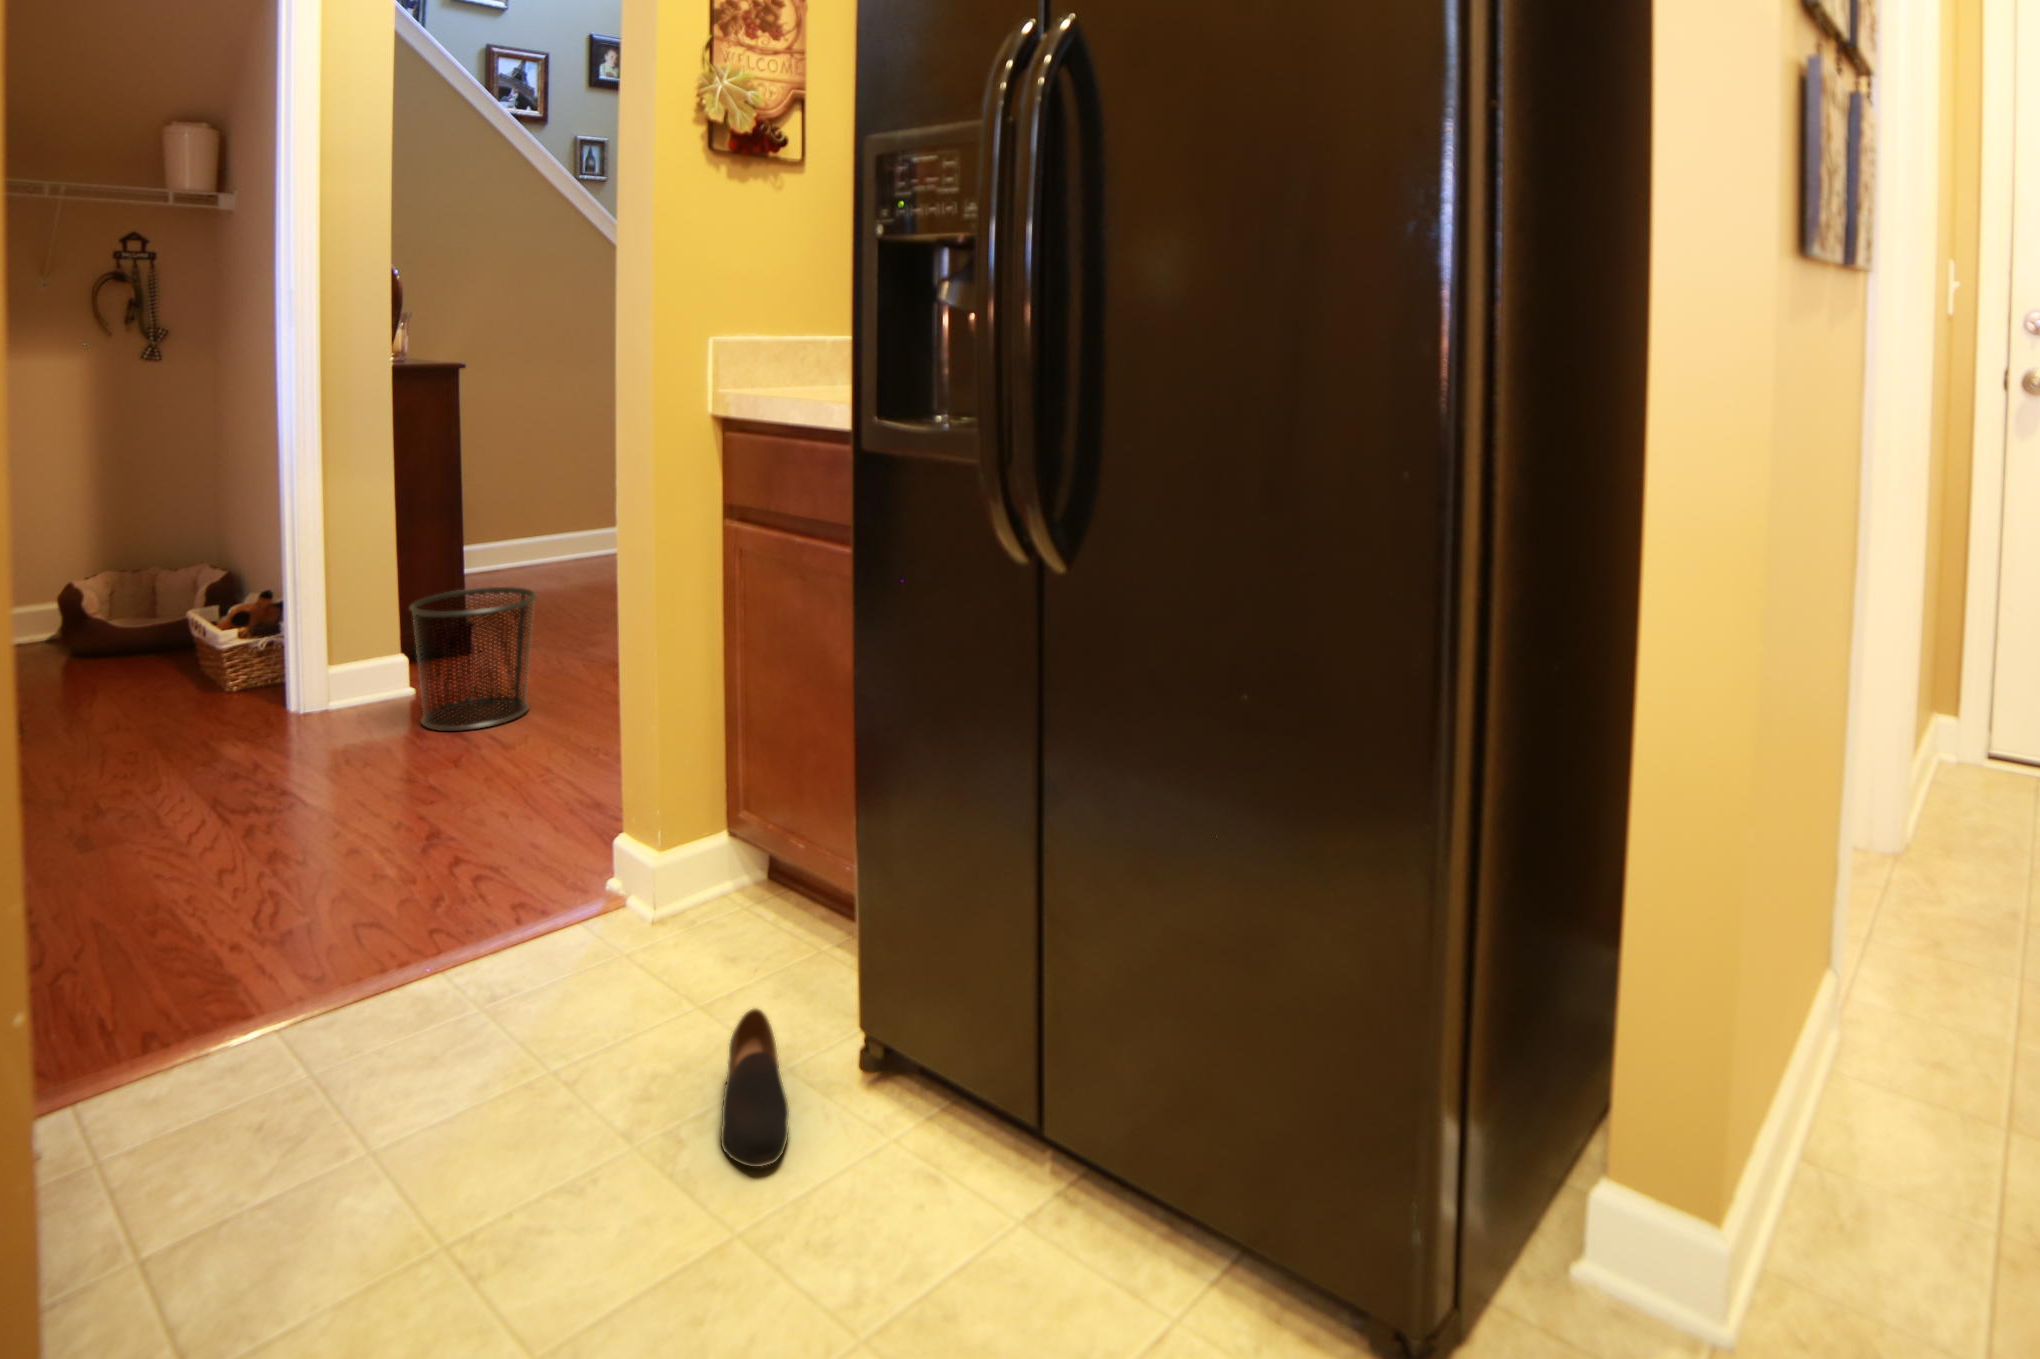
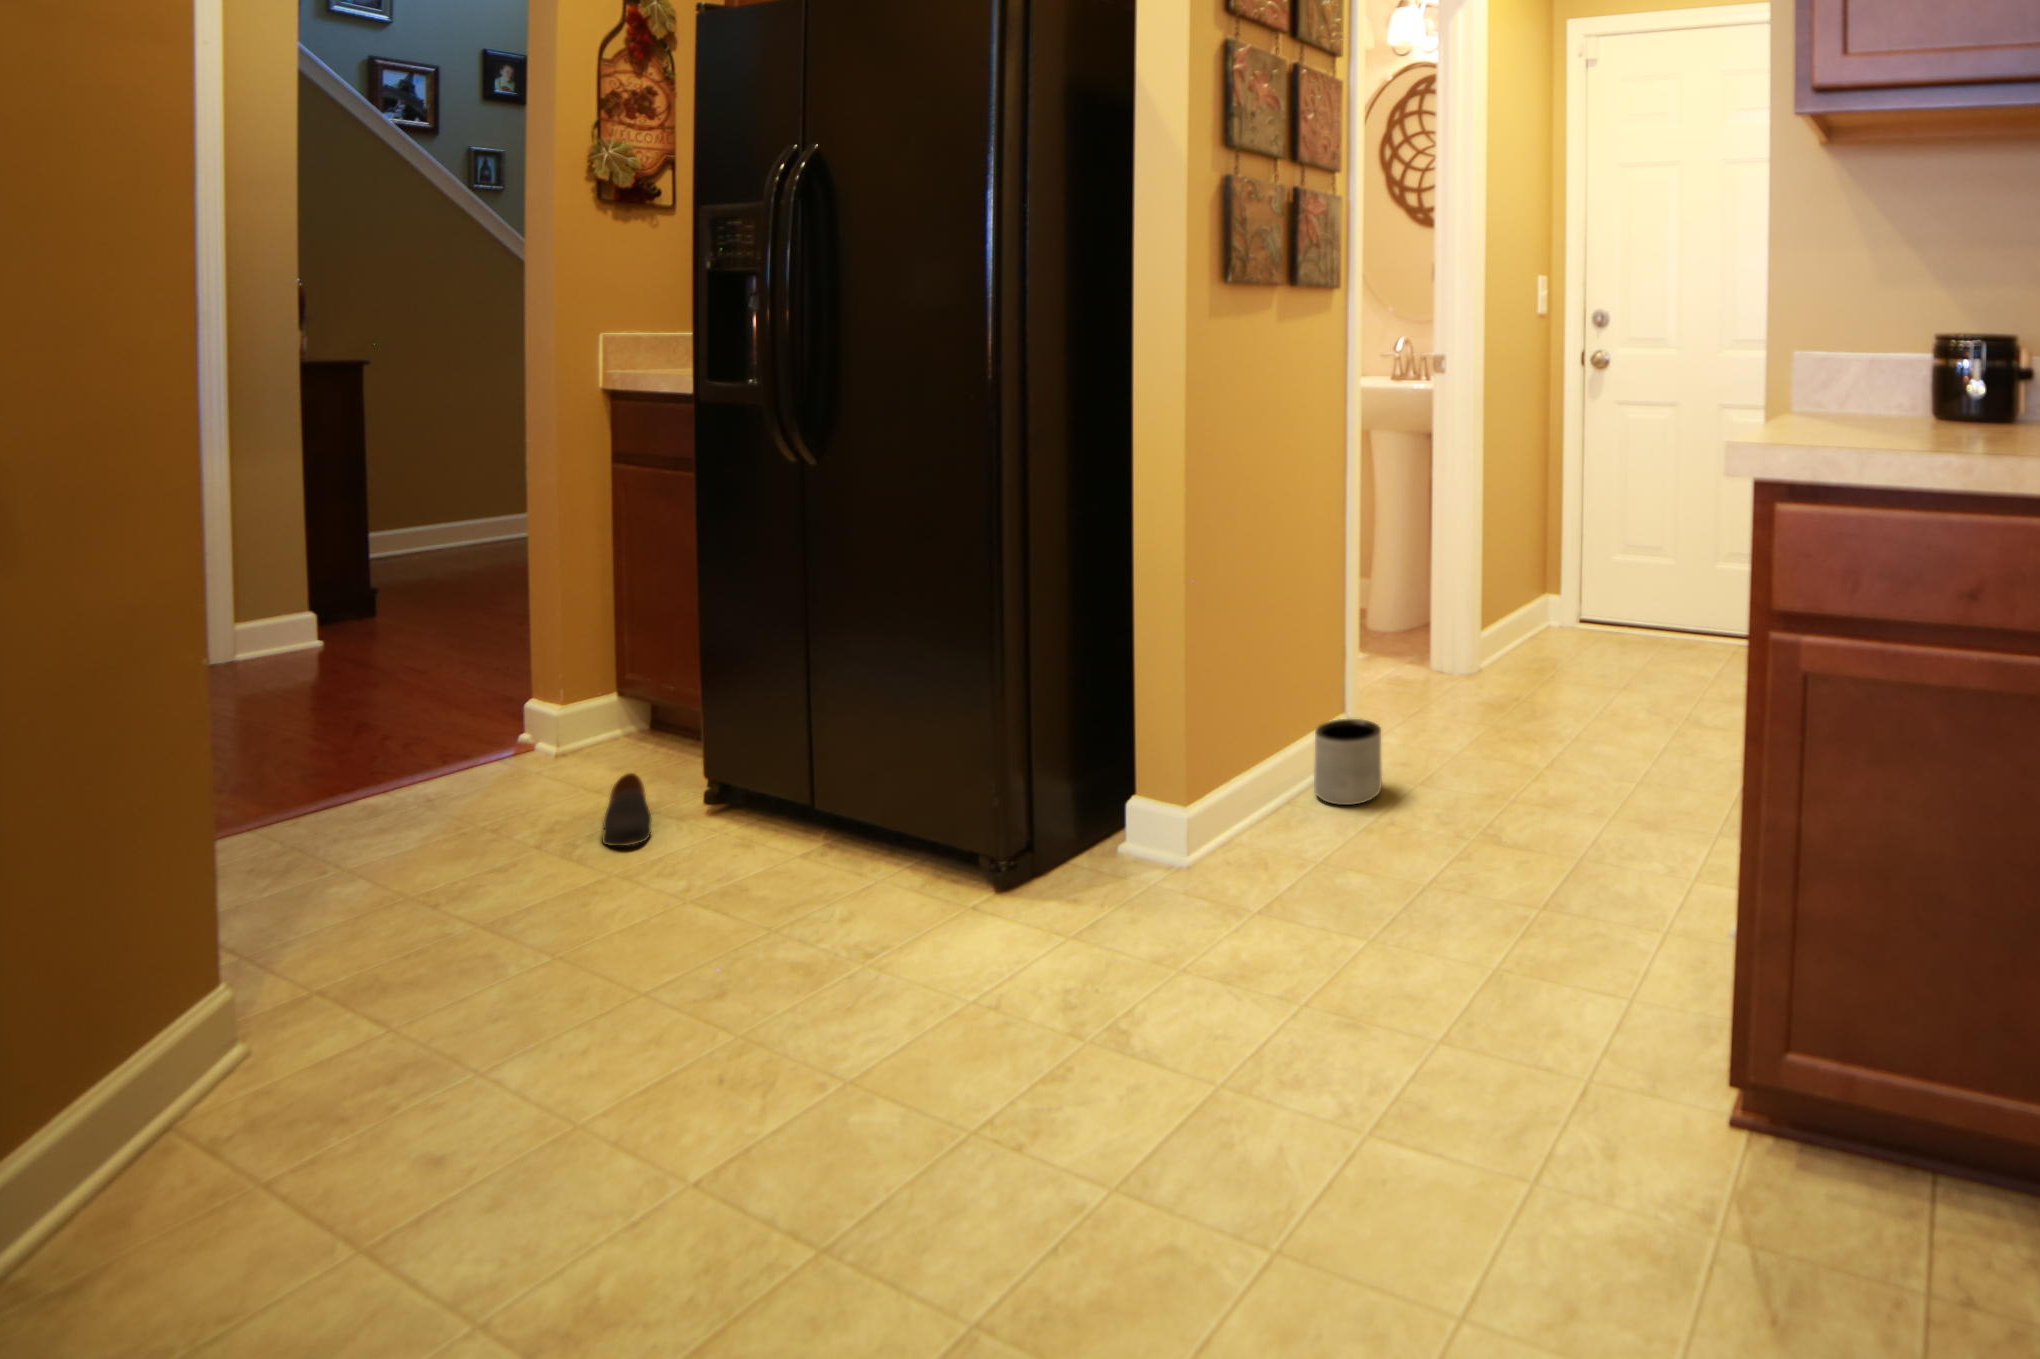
waste bin: present [410,587,537,731] -> none [313,548,441,667]
planter: none [1868,1045,2019,1243] -> present [1314,719,1382,805]

